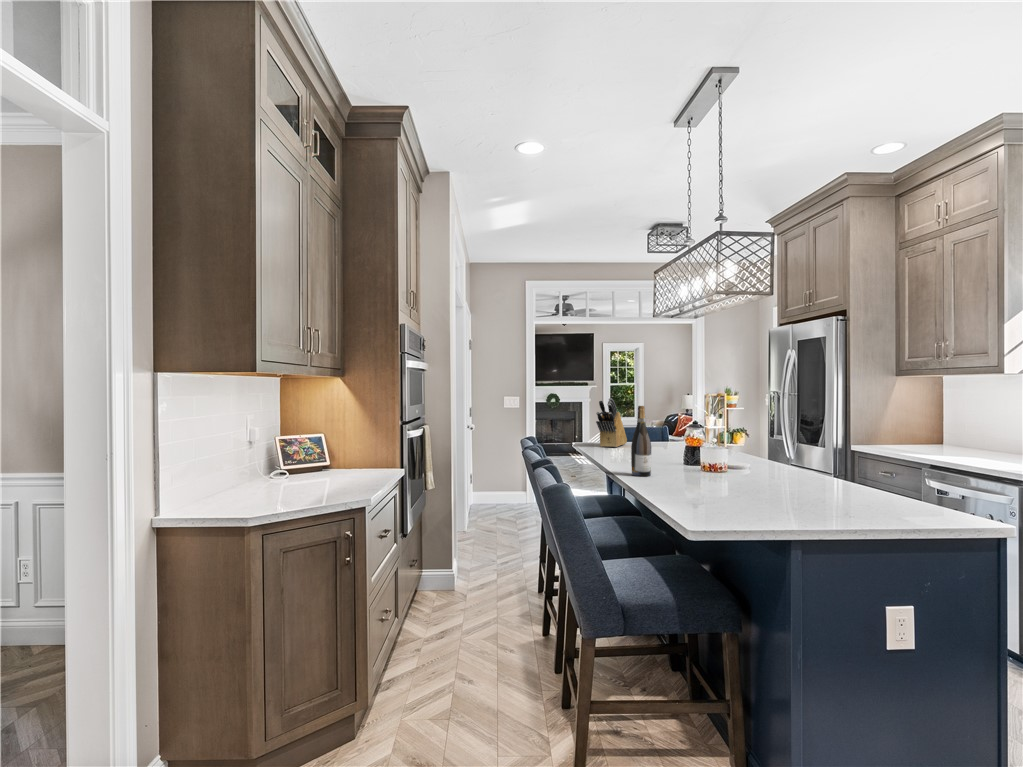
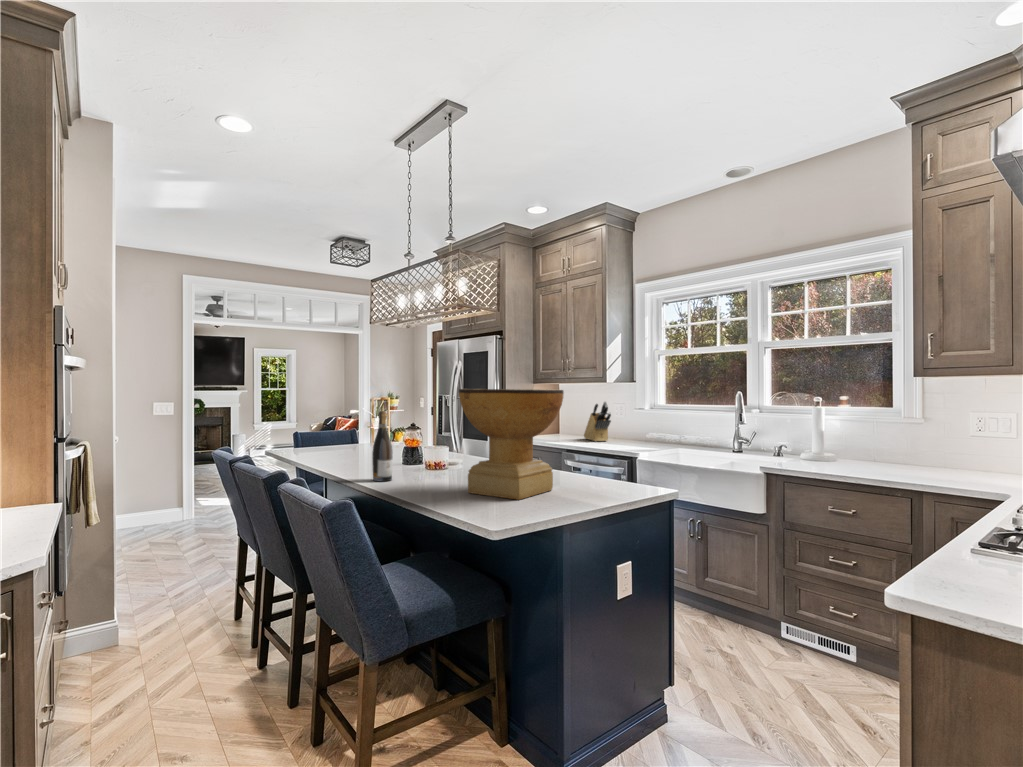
decorative bowl: none [700,383,828,507] -> present [459,389,564,500]
knife block: present [596,398,627,447] -> present [584,401,611,441]

